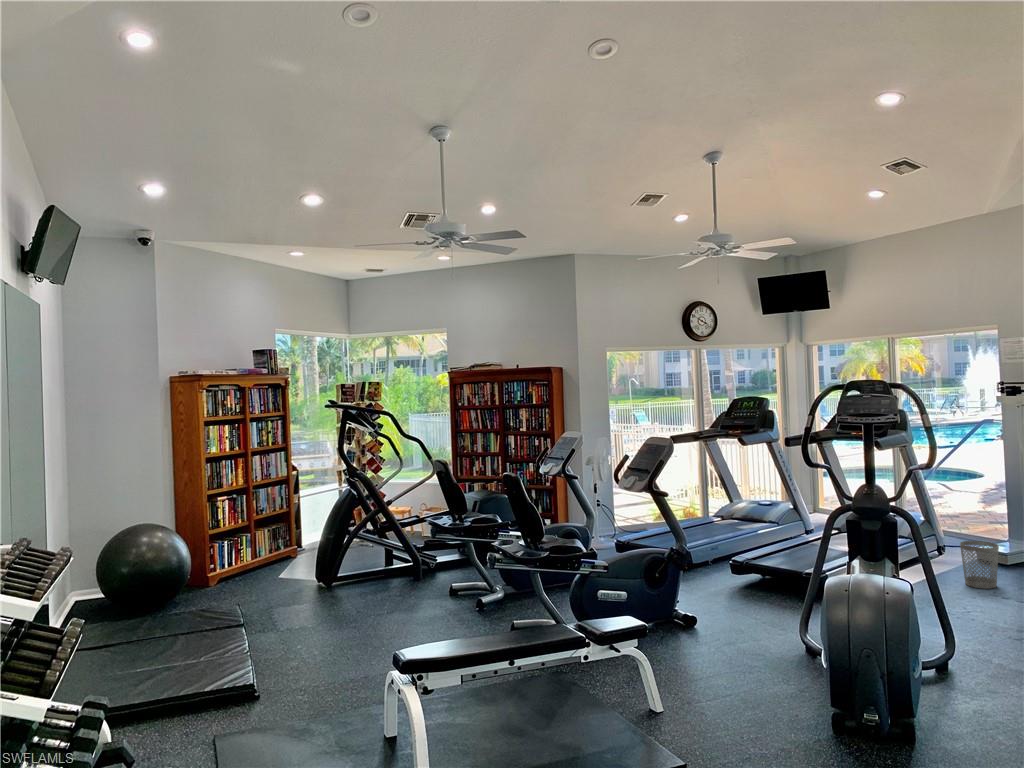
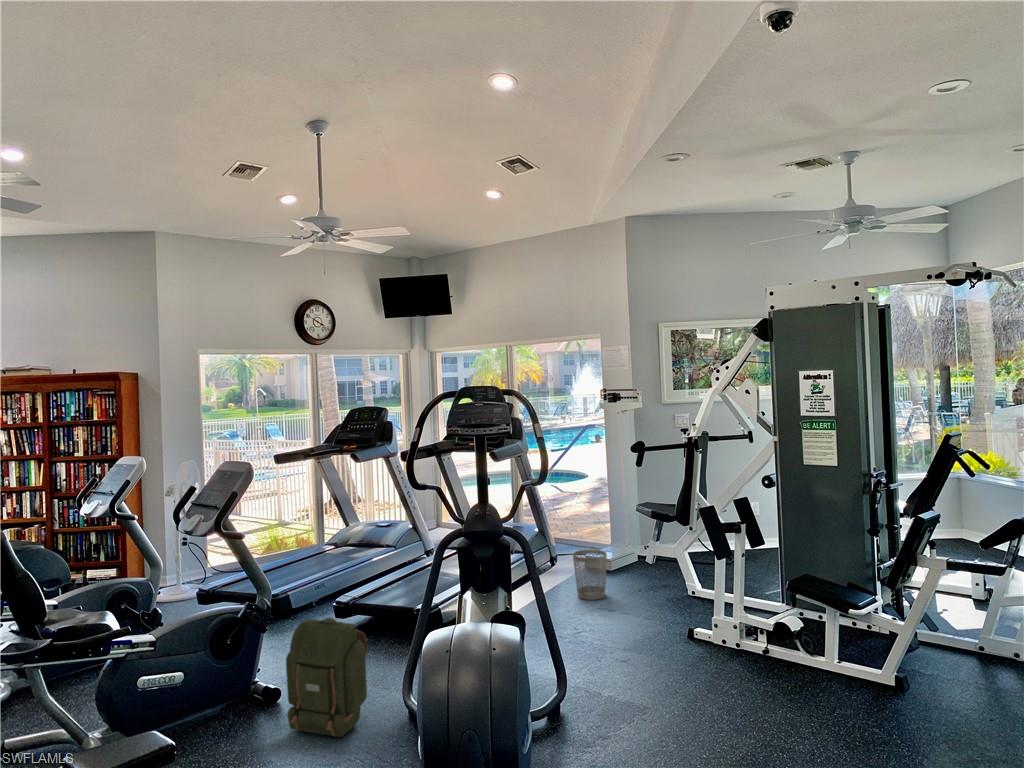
backpack: none [709,556,770,643] -> present [286,618,367,737]

